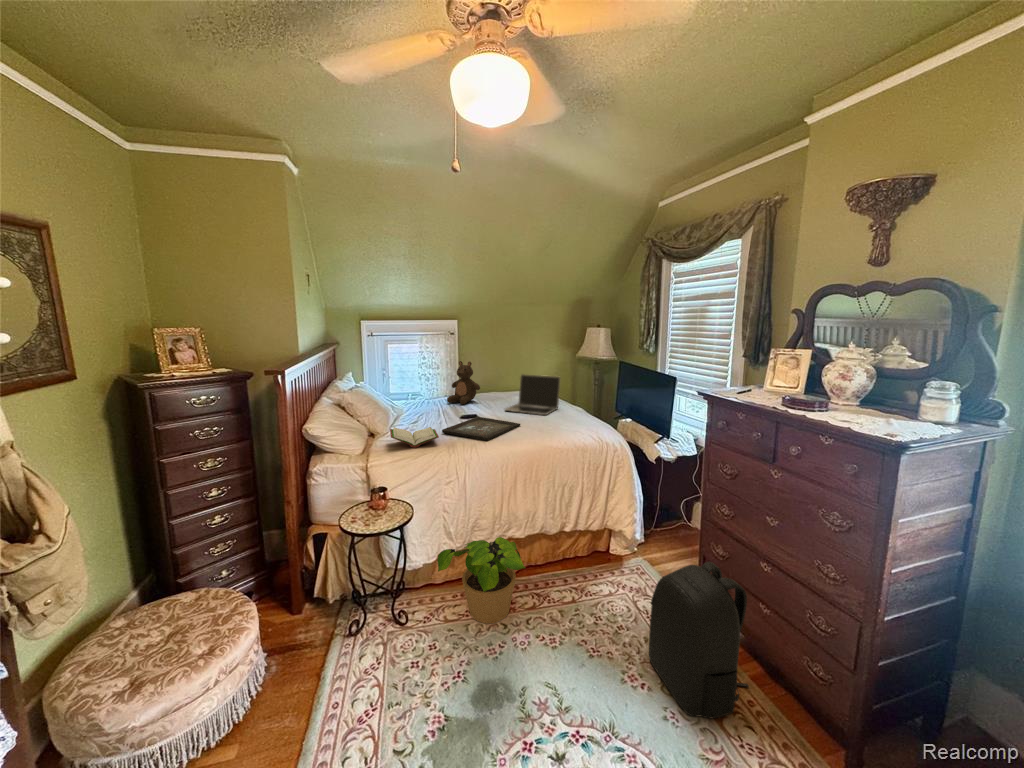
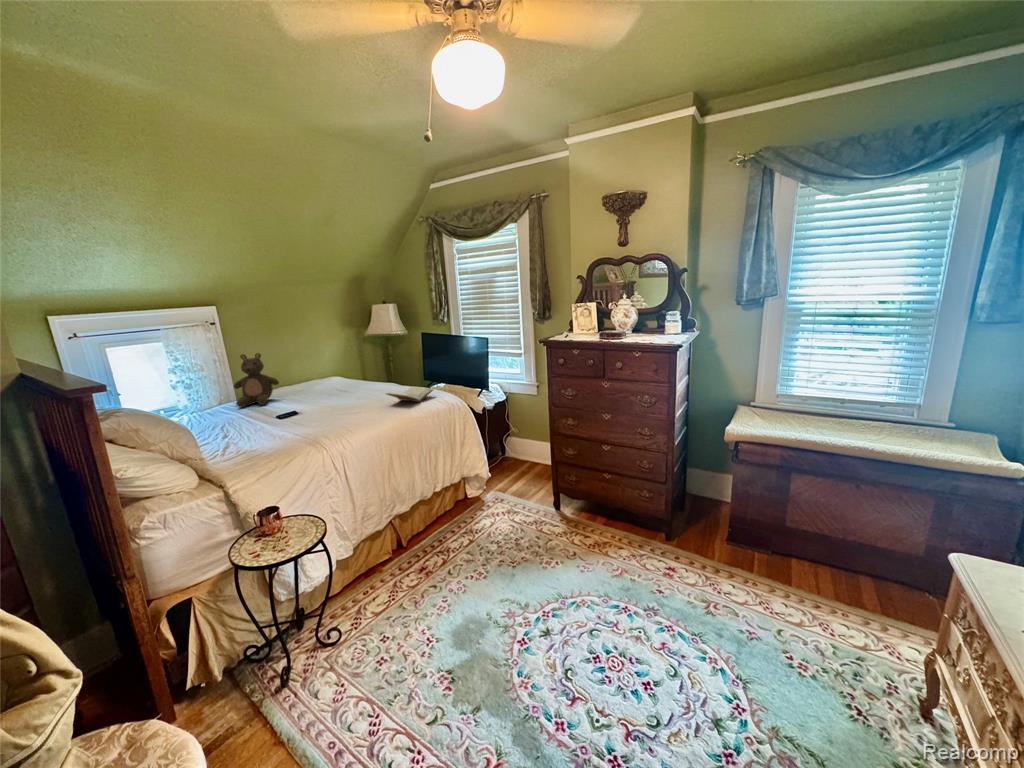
laptop: present [505,374,560,415] -> none [328,354,382,399]
tray: present [442,417,520,440] -> none [290,405,369,433]
book: present [390,427,439,448] -> present [387,386,433,402]
potted plant: present [437,537,526,623] -> none [361,506,468,597]
backpack: present [649,562,749,718] -> none [547,460,610,562]

